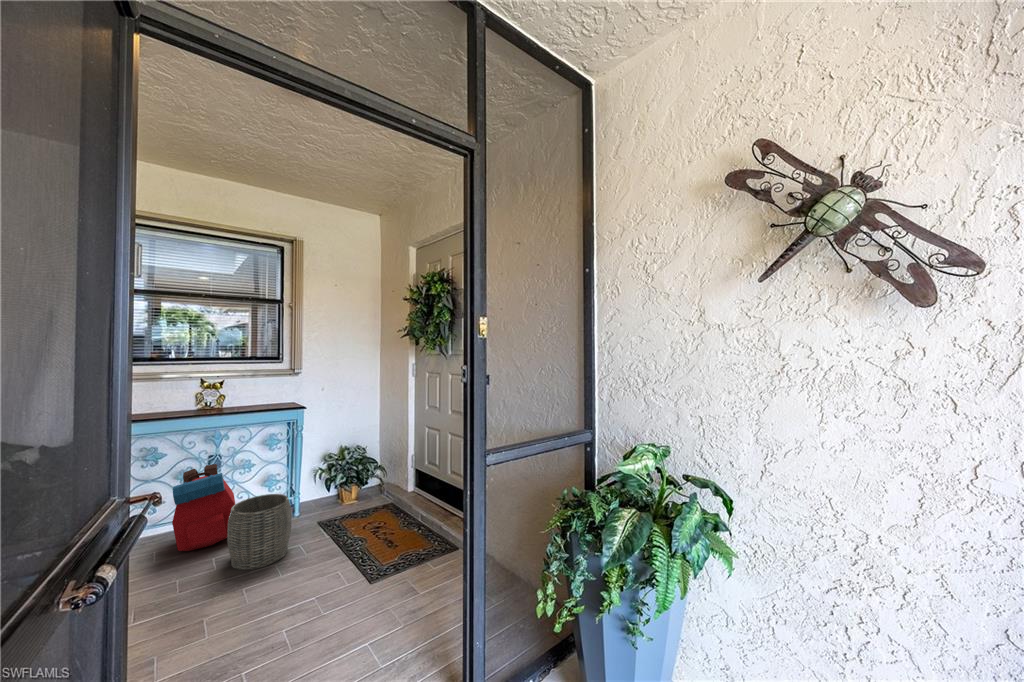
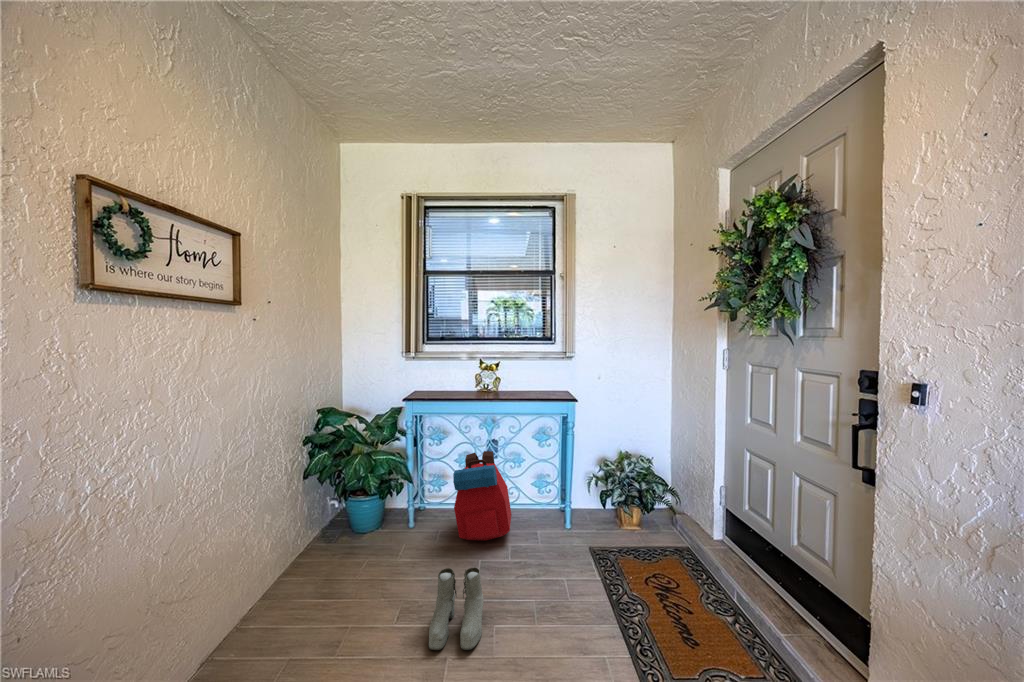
woven basket: present [227,494,292,570] -> none [495,502,559,597]
boots: none [165,551,222,628] -> present [429,567,483,650]

